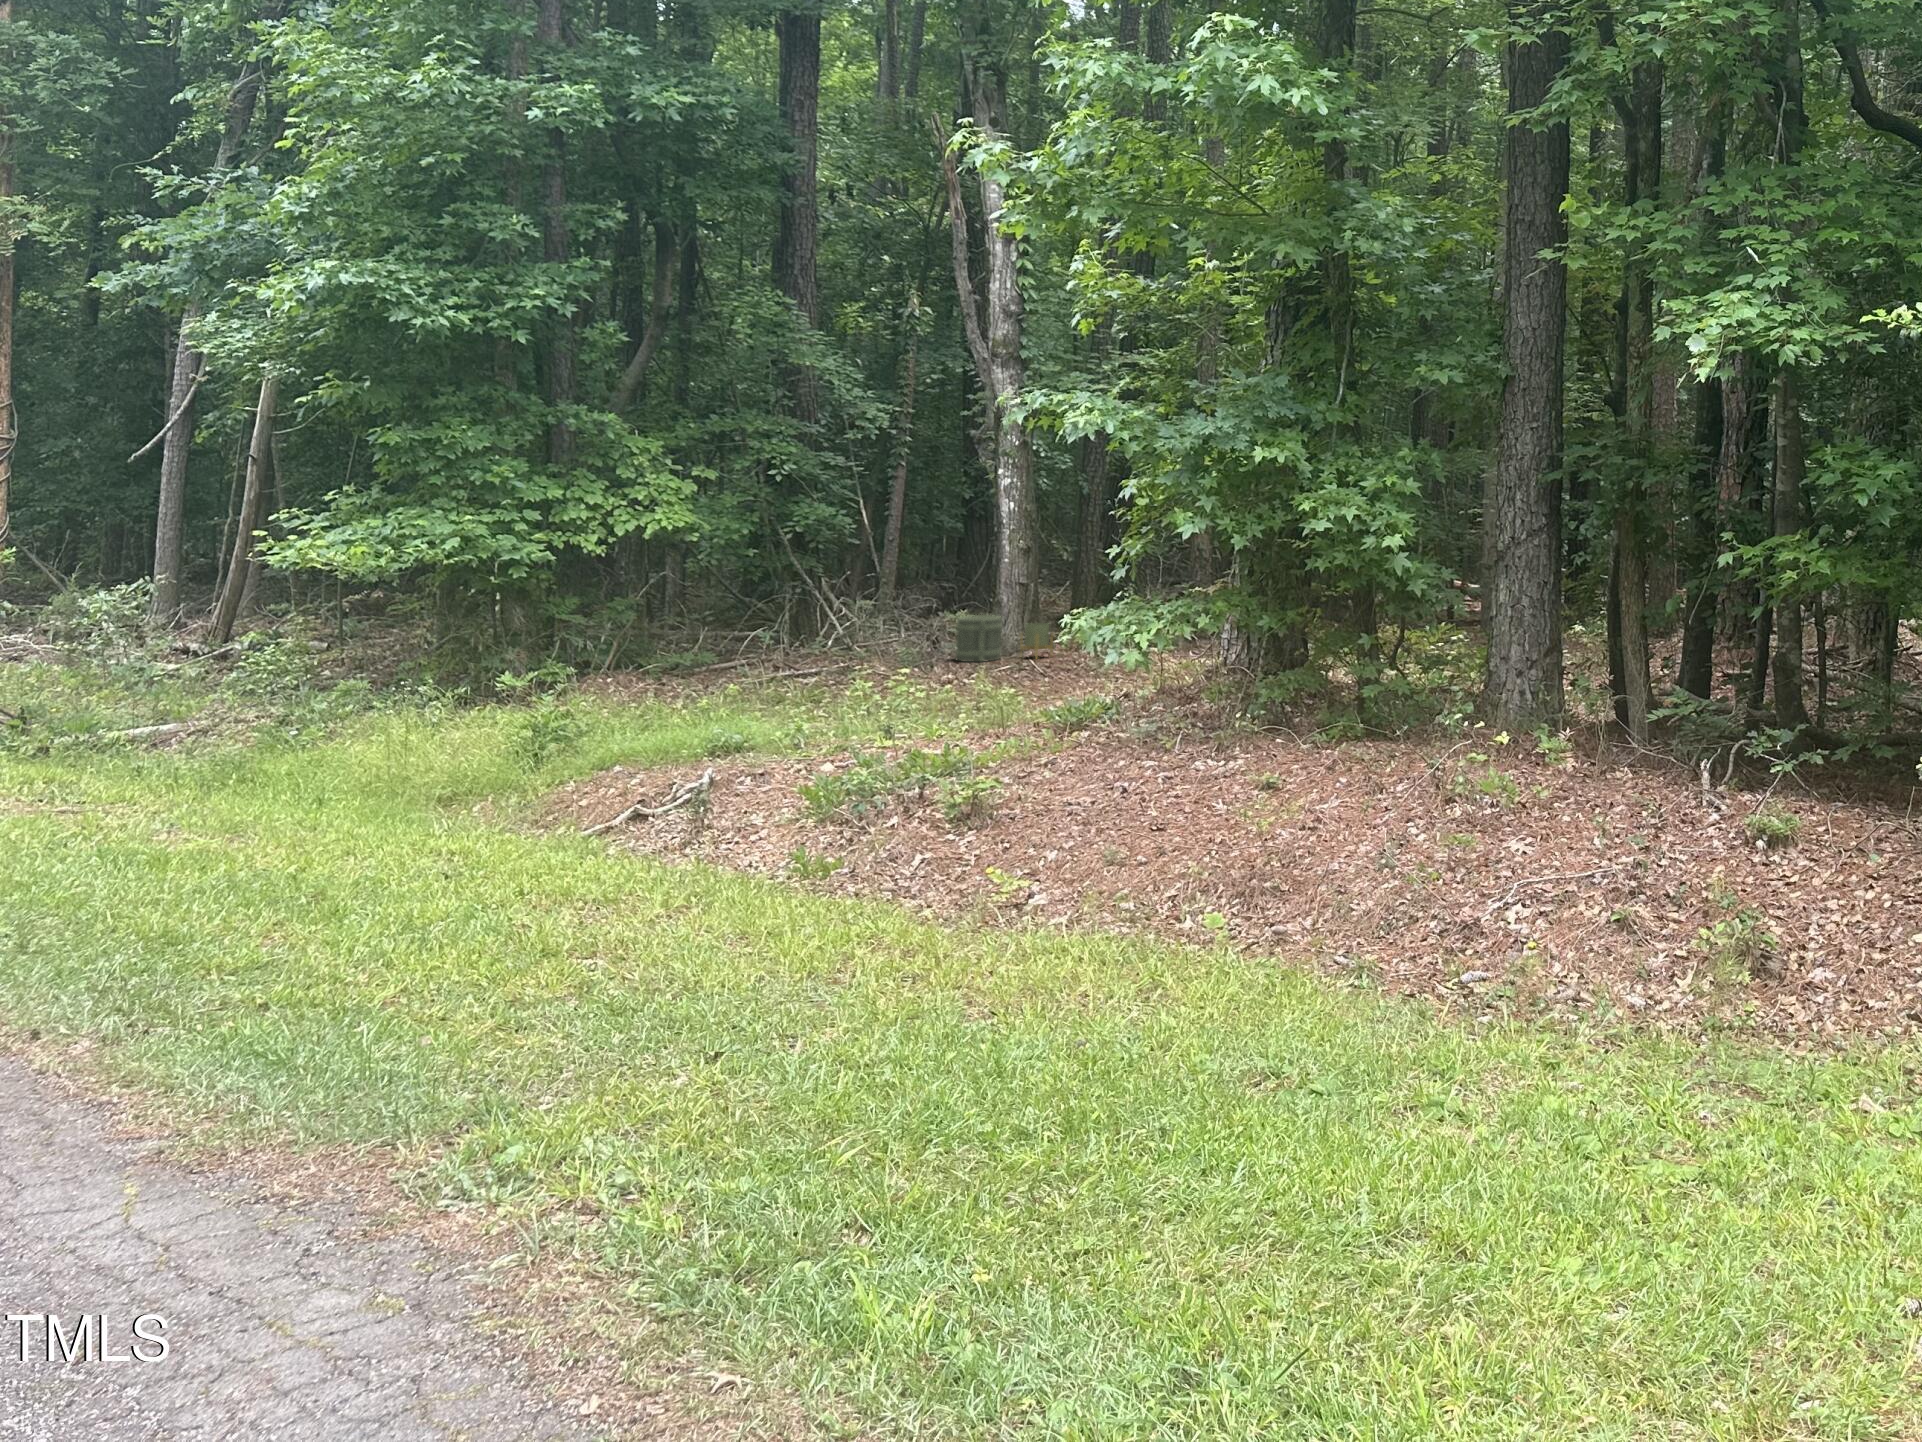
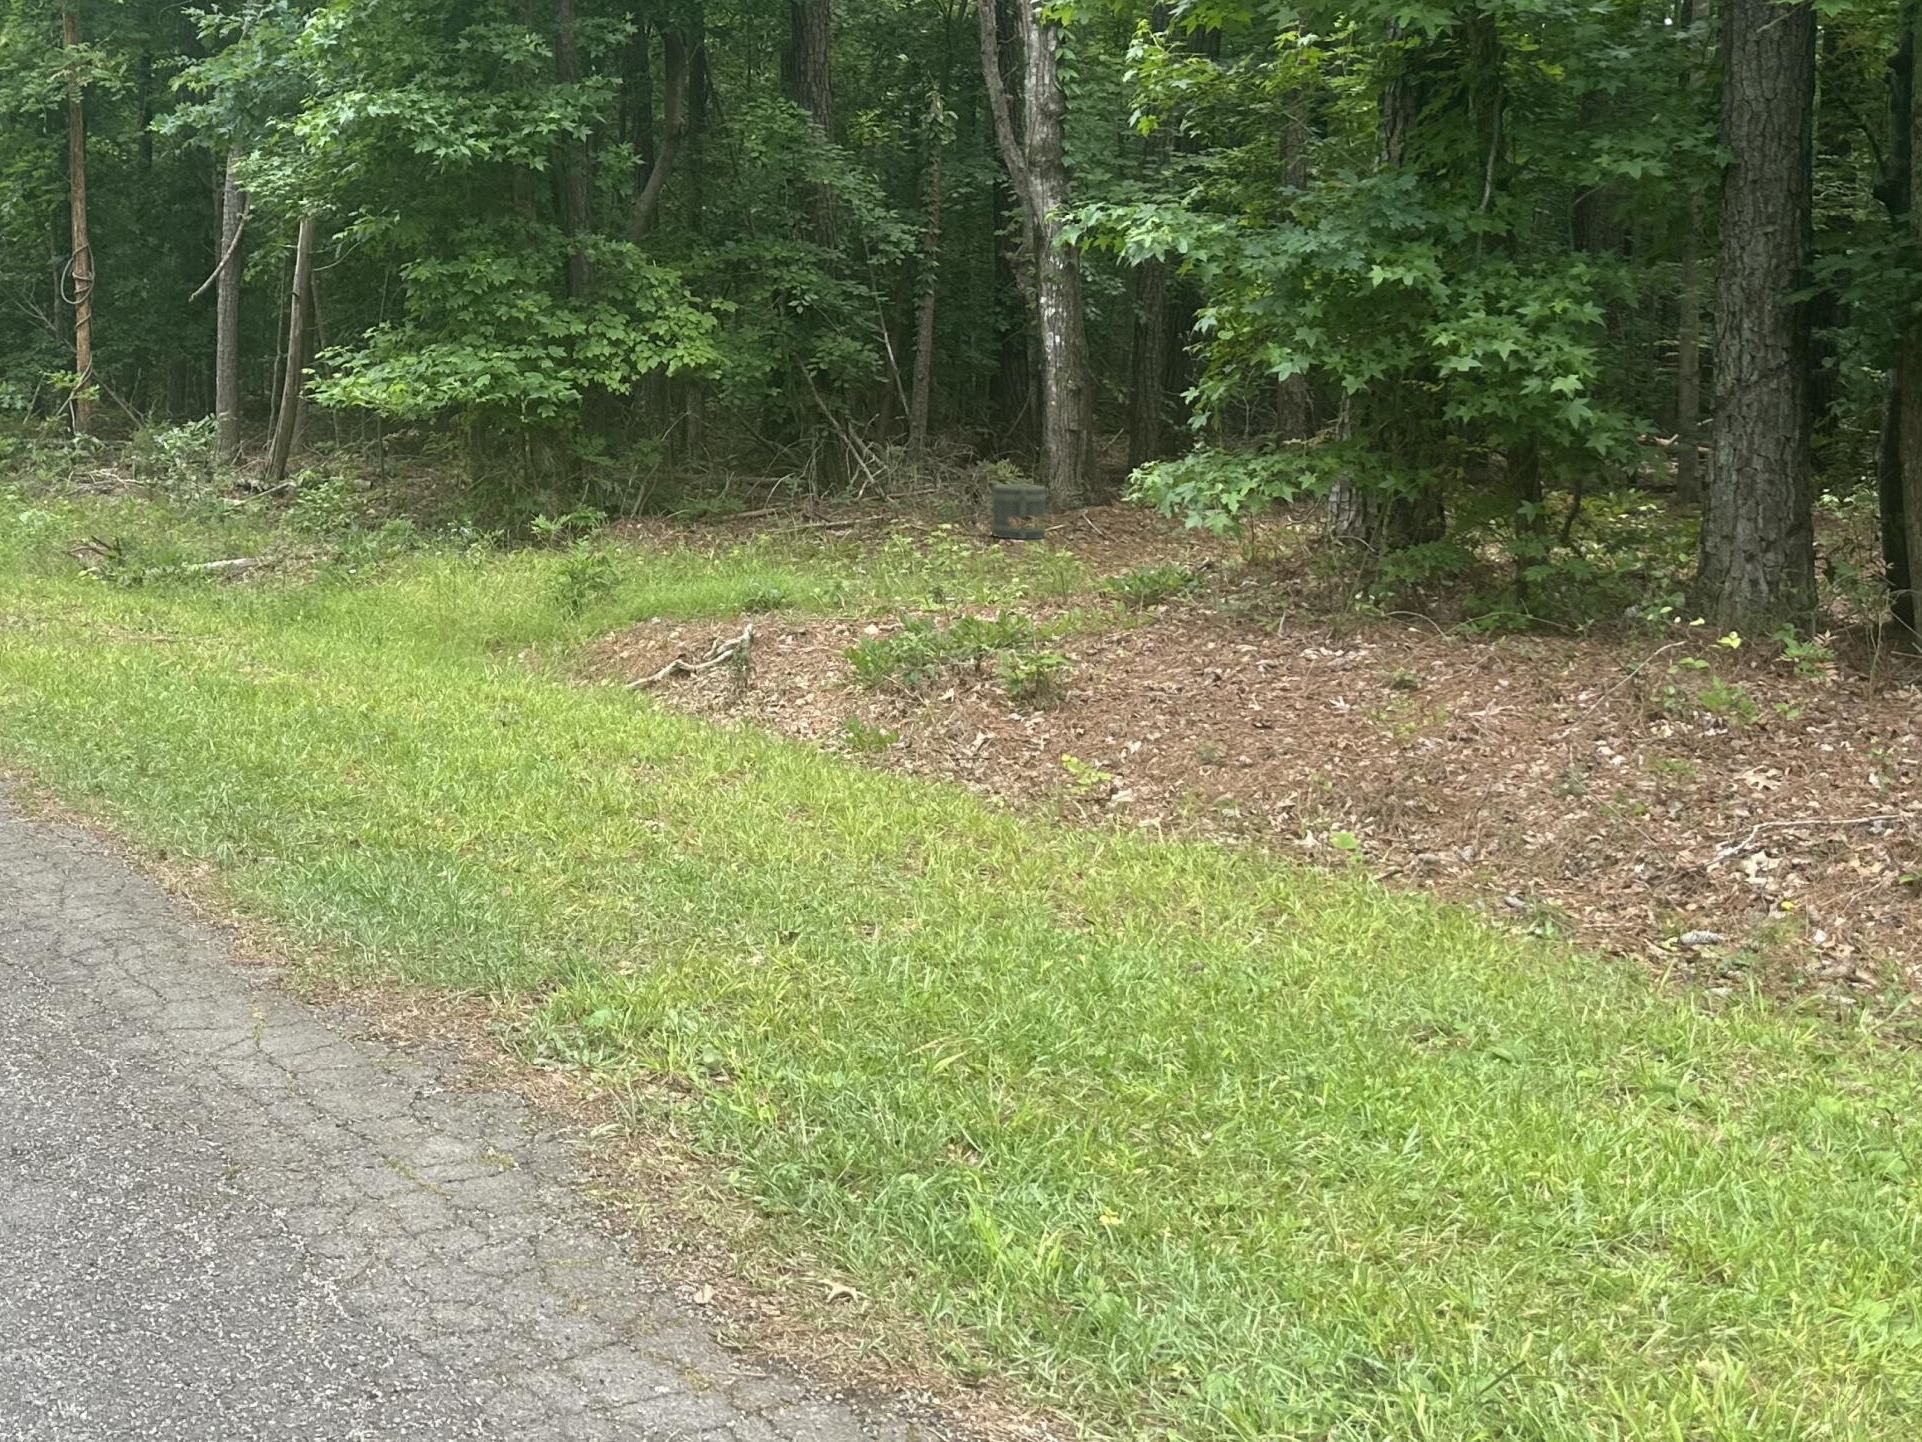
planter: present [1020,623,1053,658] -> none [1068,497,1109,540]

